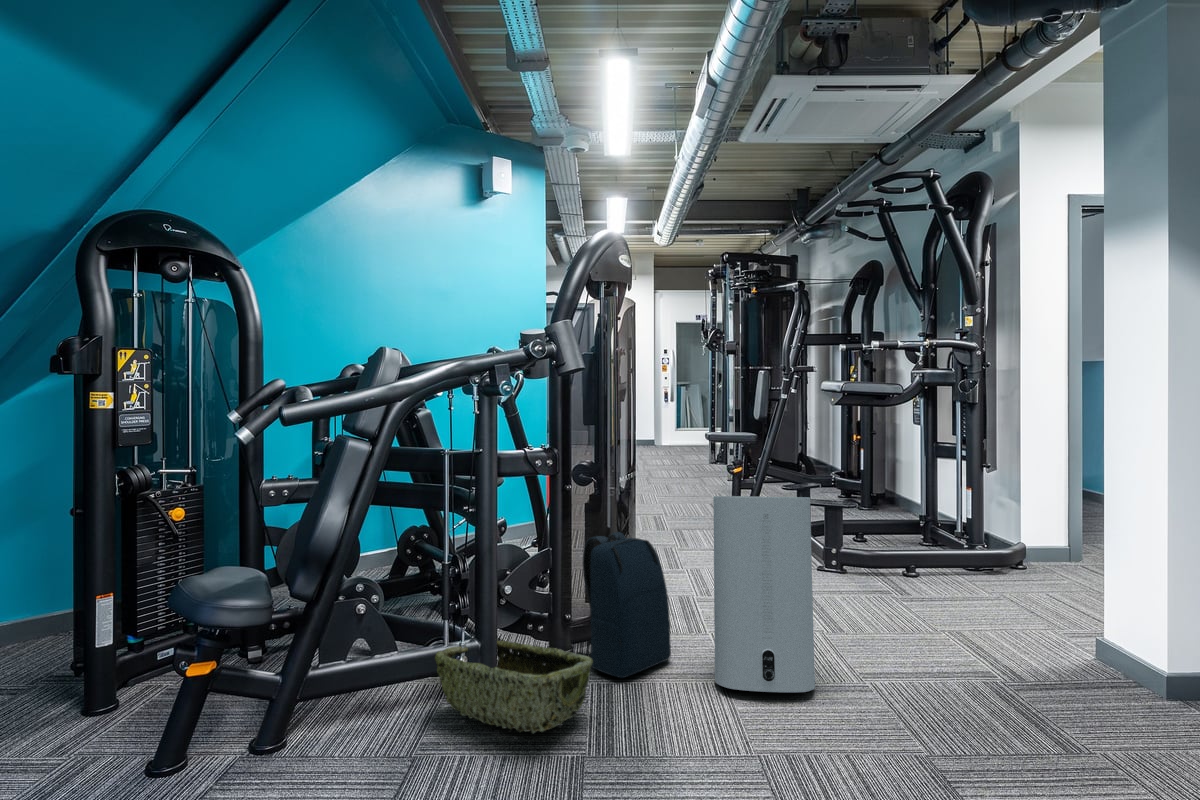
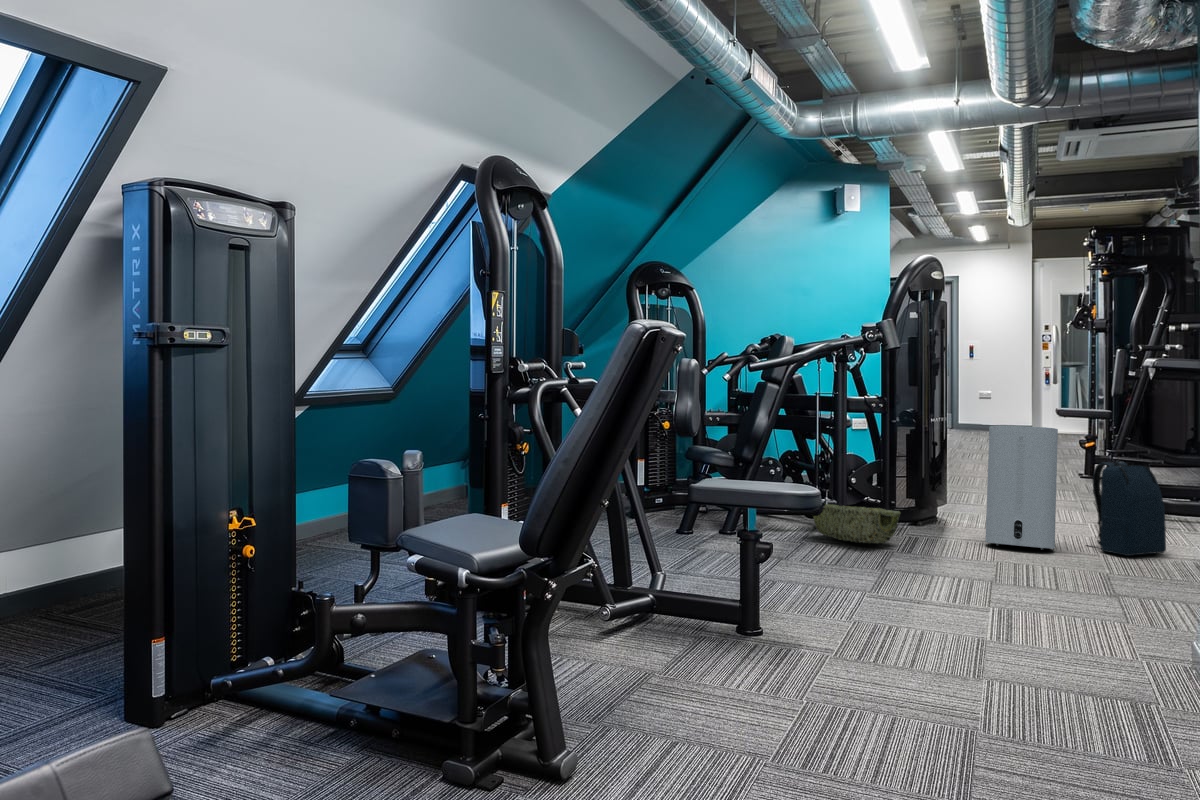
backpack: present [577,532,671,678] -> present [1093,460,1166,556]

